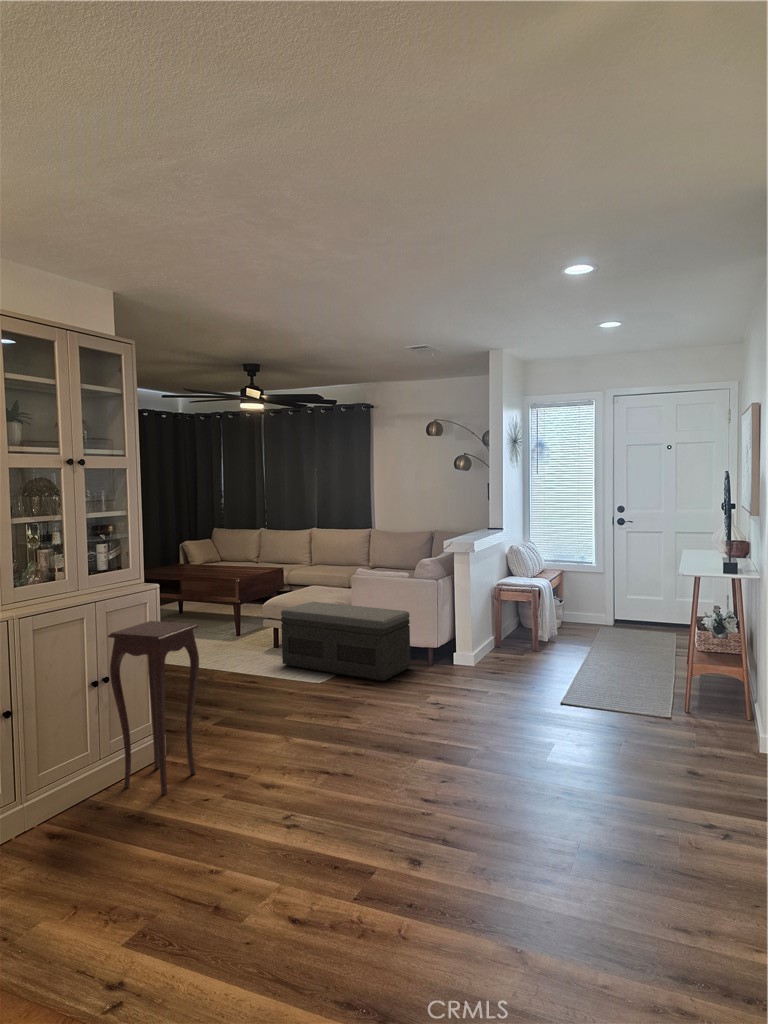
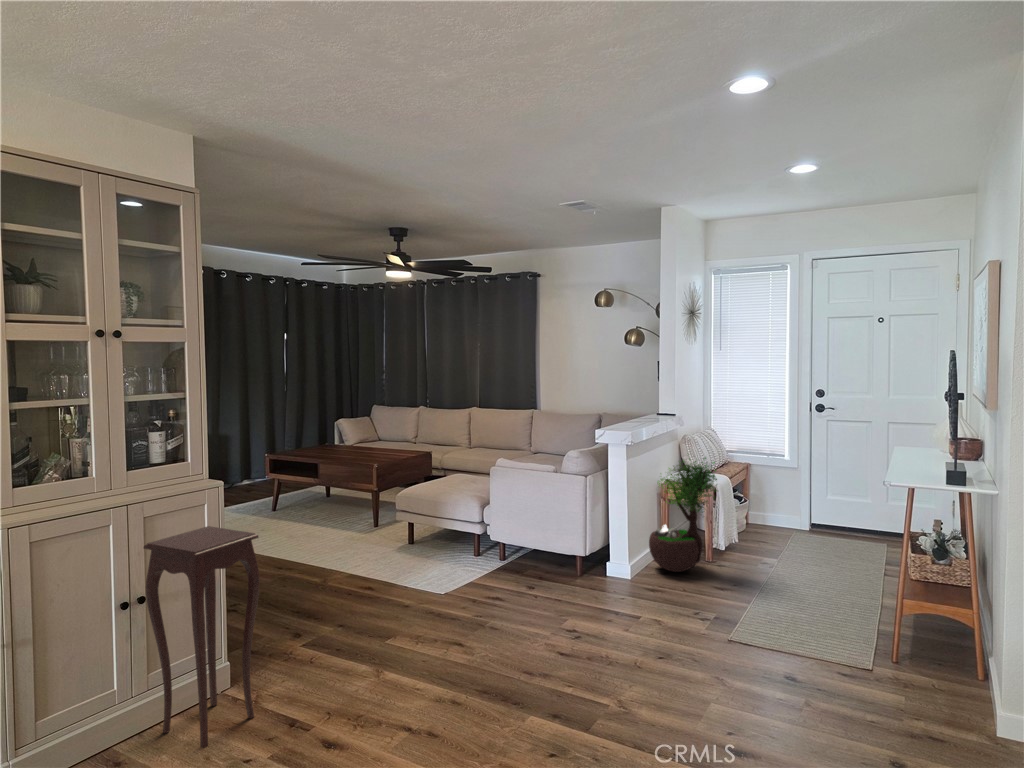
potted tree: none [488,559,546,660] -> present [649,458,717,572]
storage bench: present [281,602,410,682] -> none [410,494,555,595]

